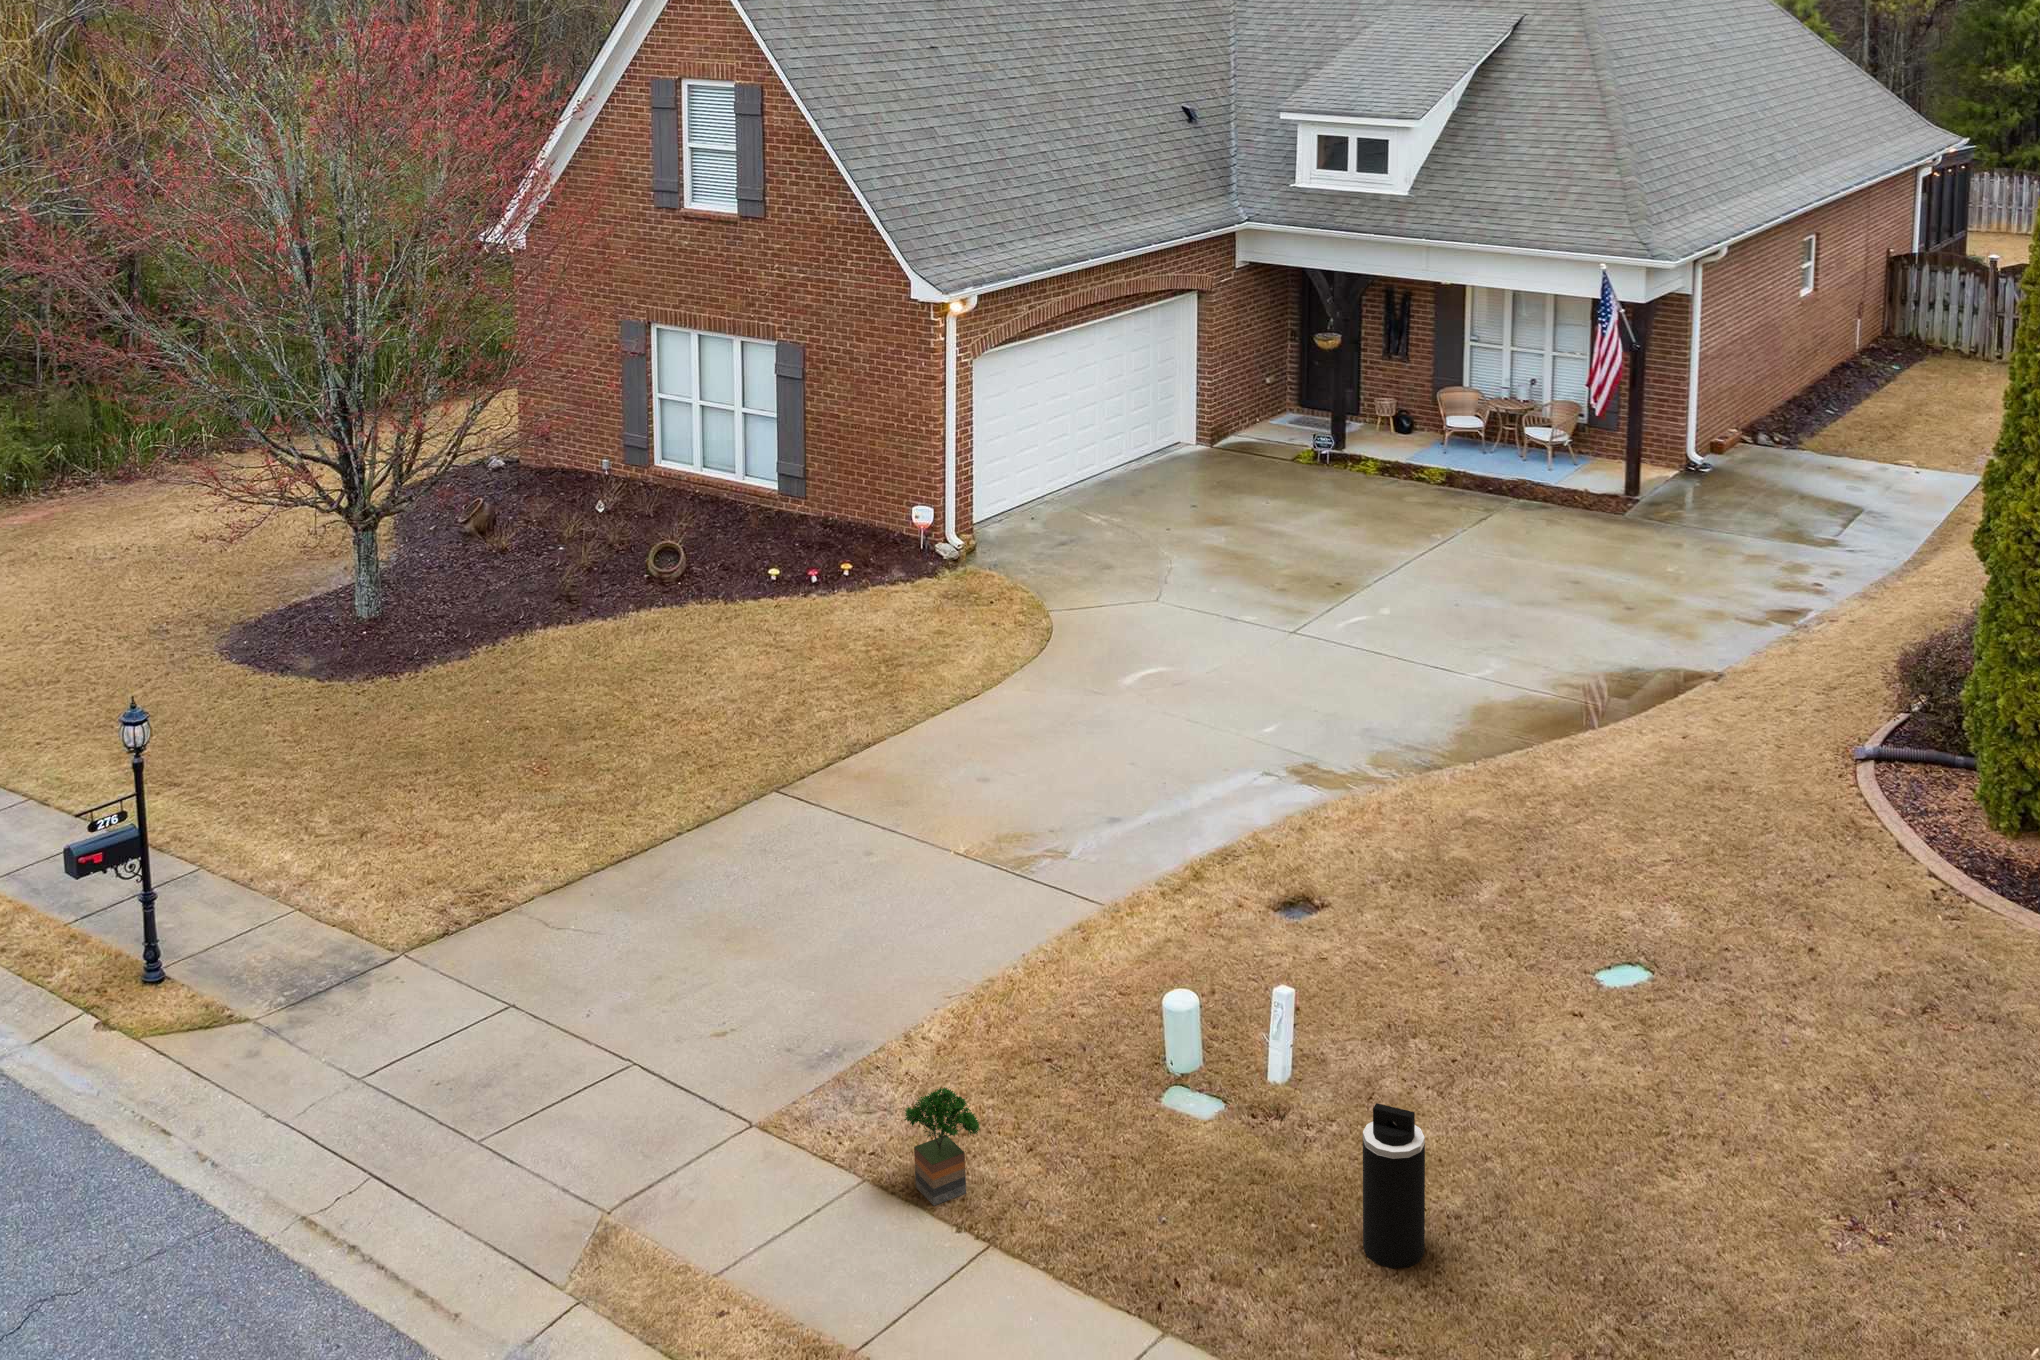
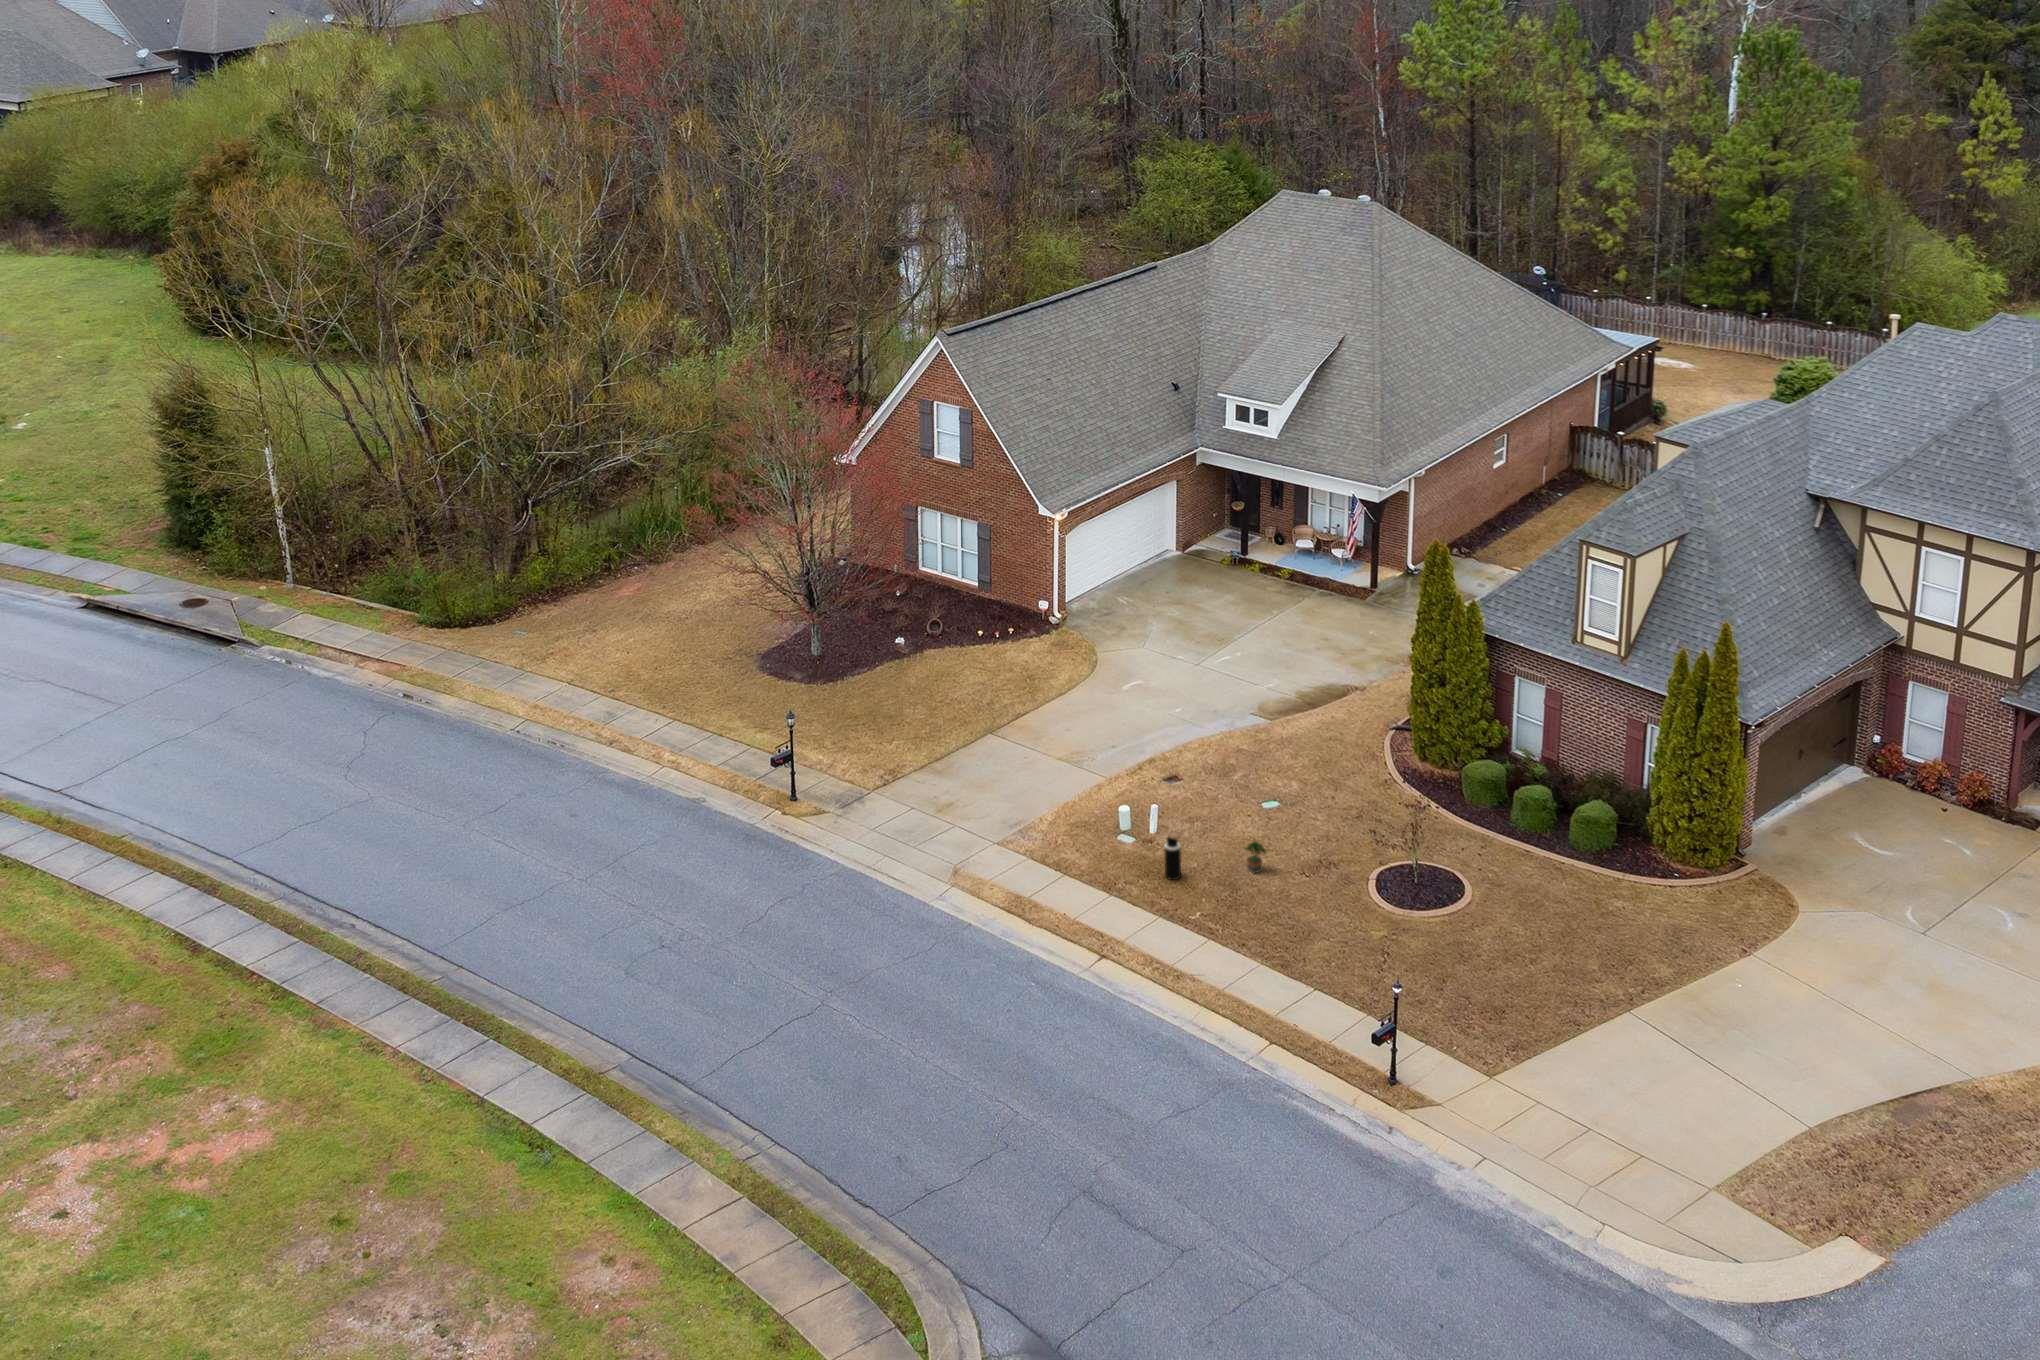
potted tree: present [904,1087,980,1206] -> present [1245,842,1266,874]

